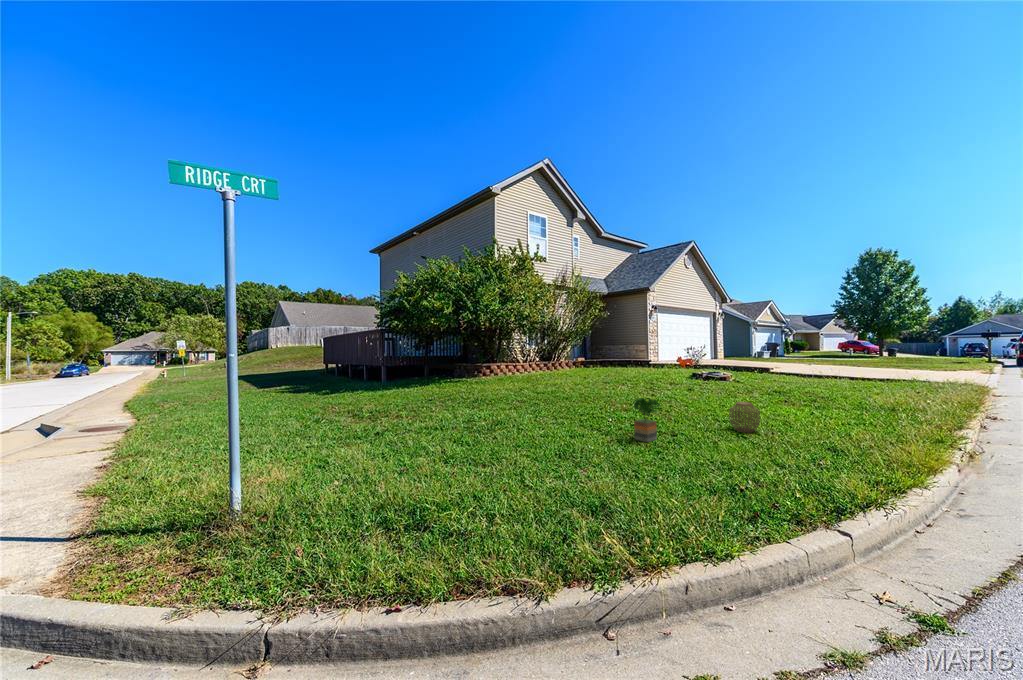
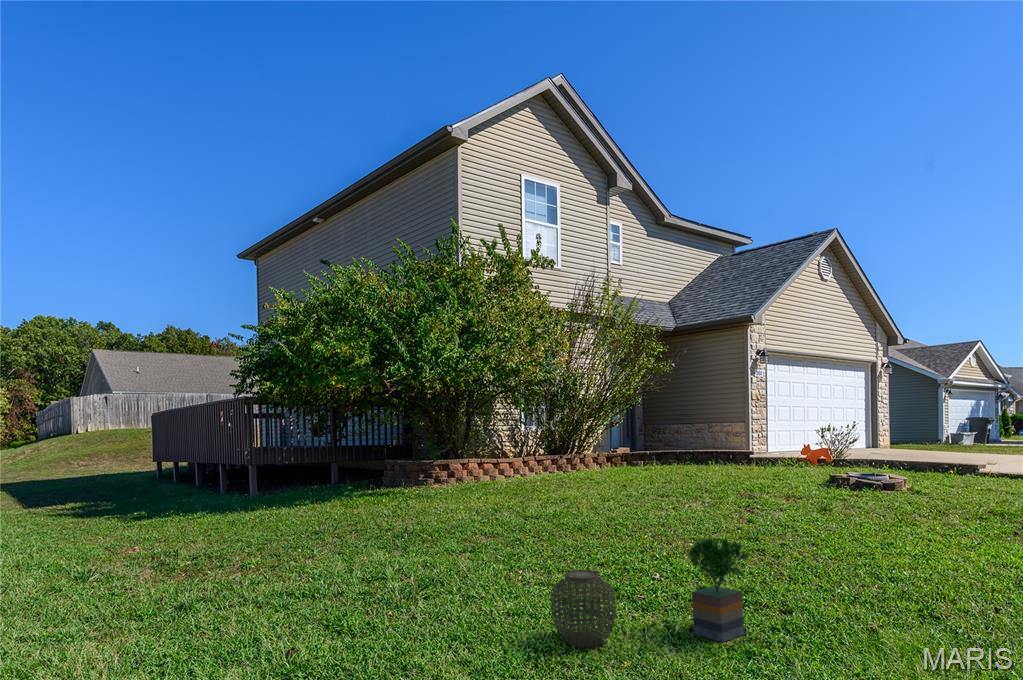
woven basket: present [729,402,760,433] -> present [551,570,616,647]

